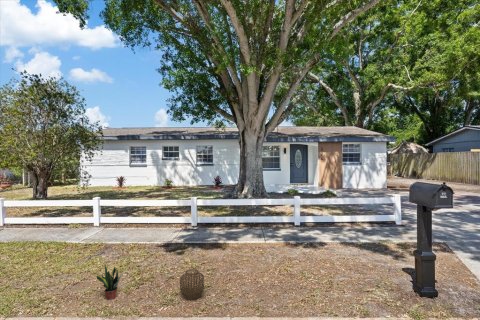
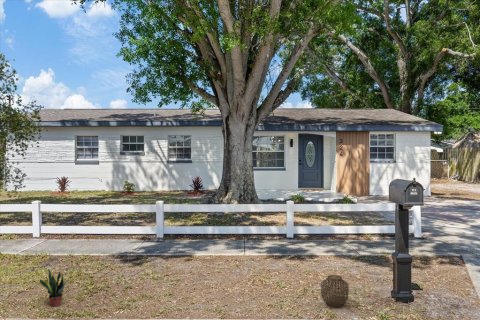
woven basket: present [180,269,204,299] -> present [321,275,349,308]

